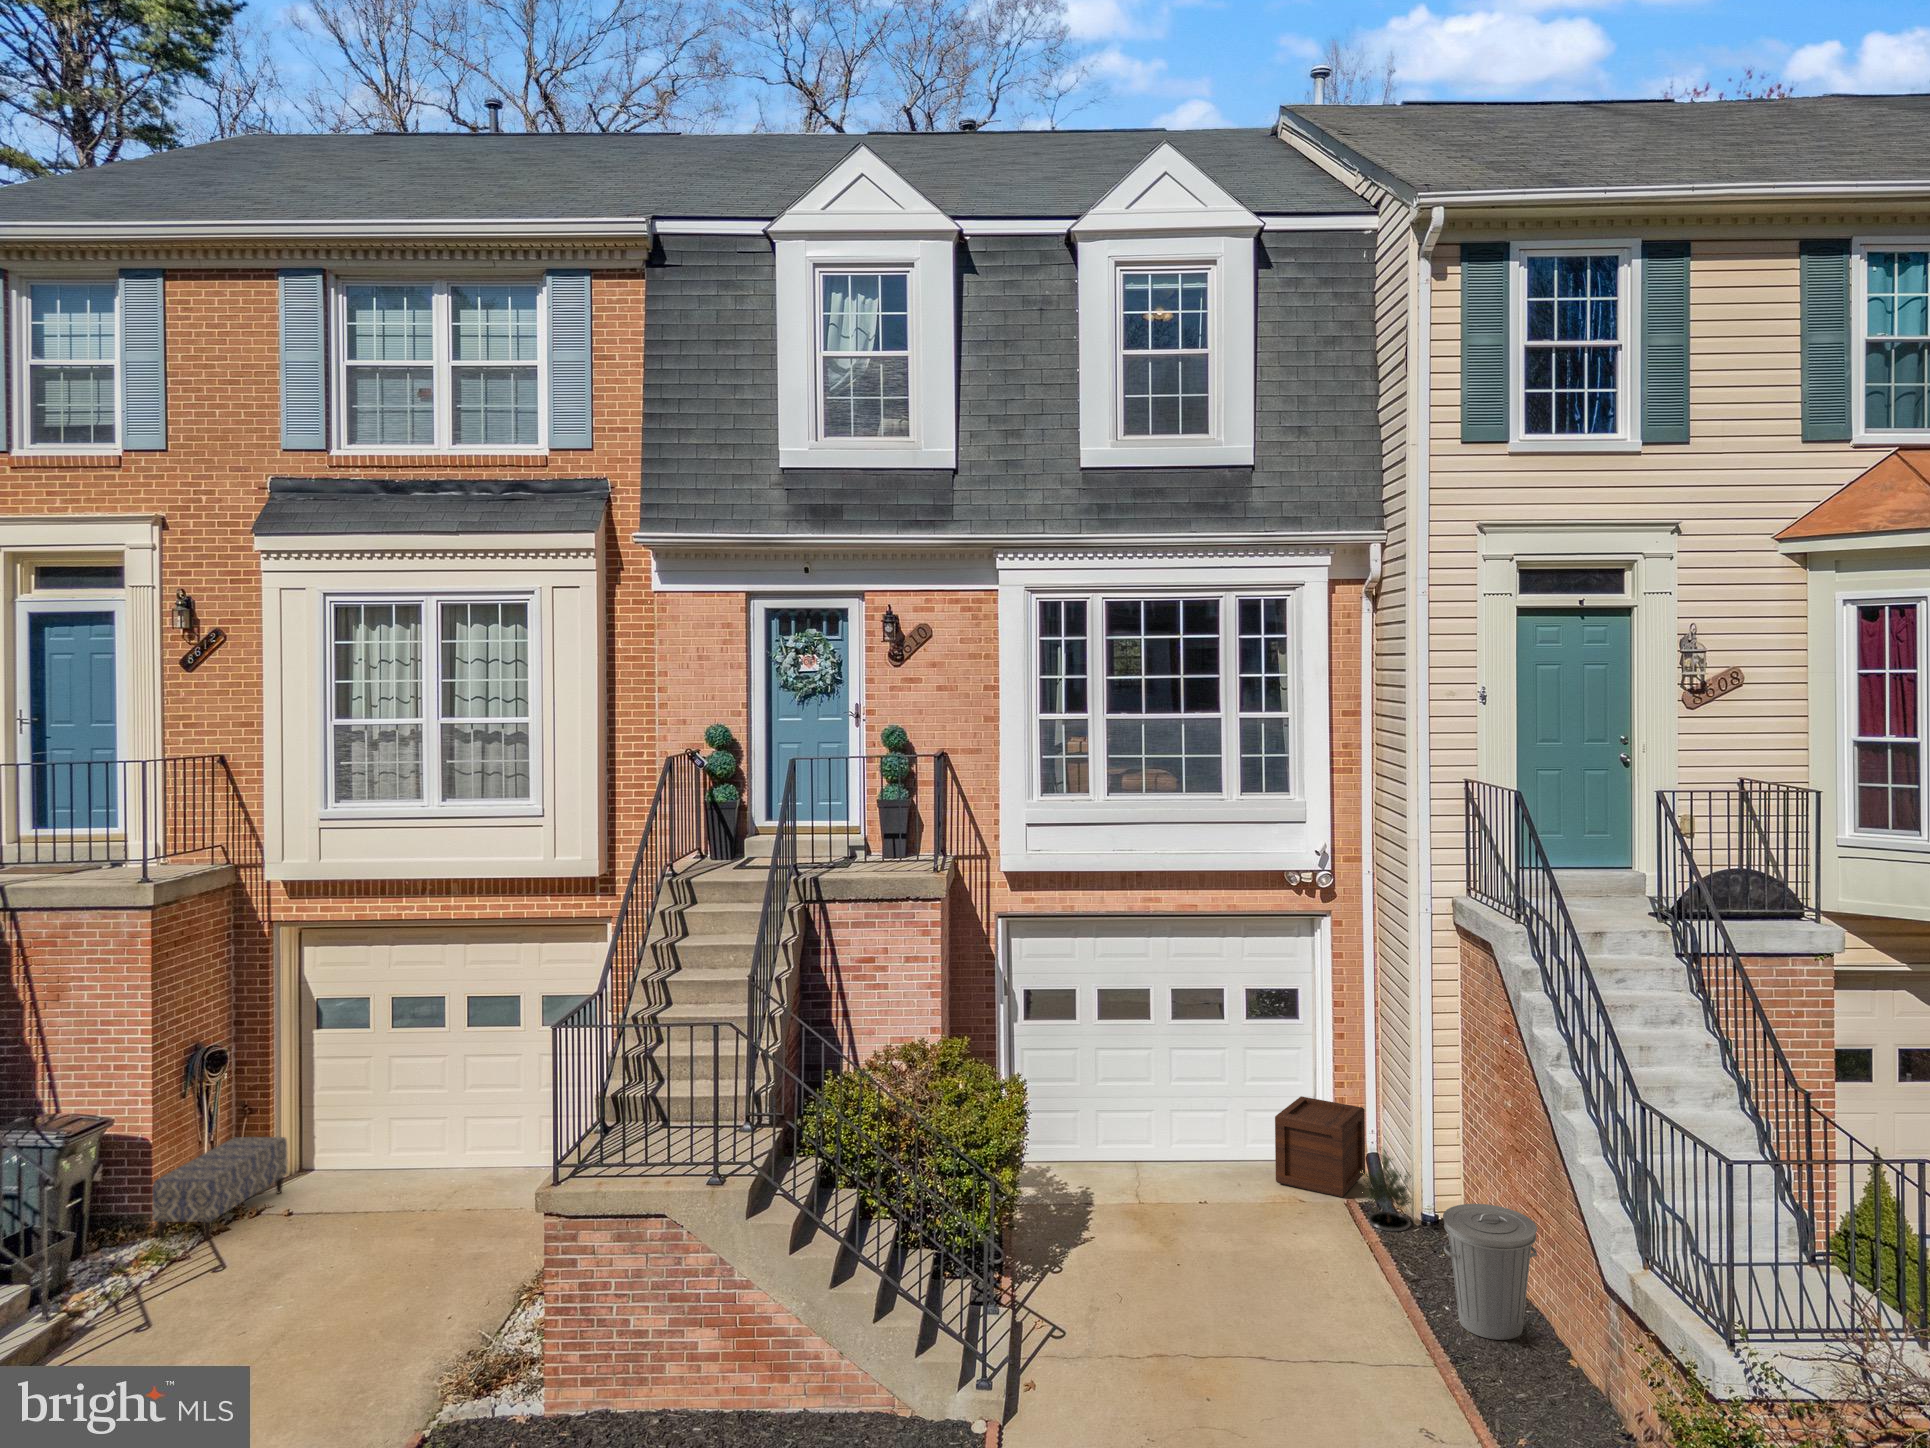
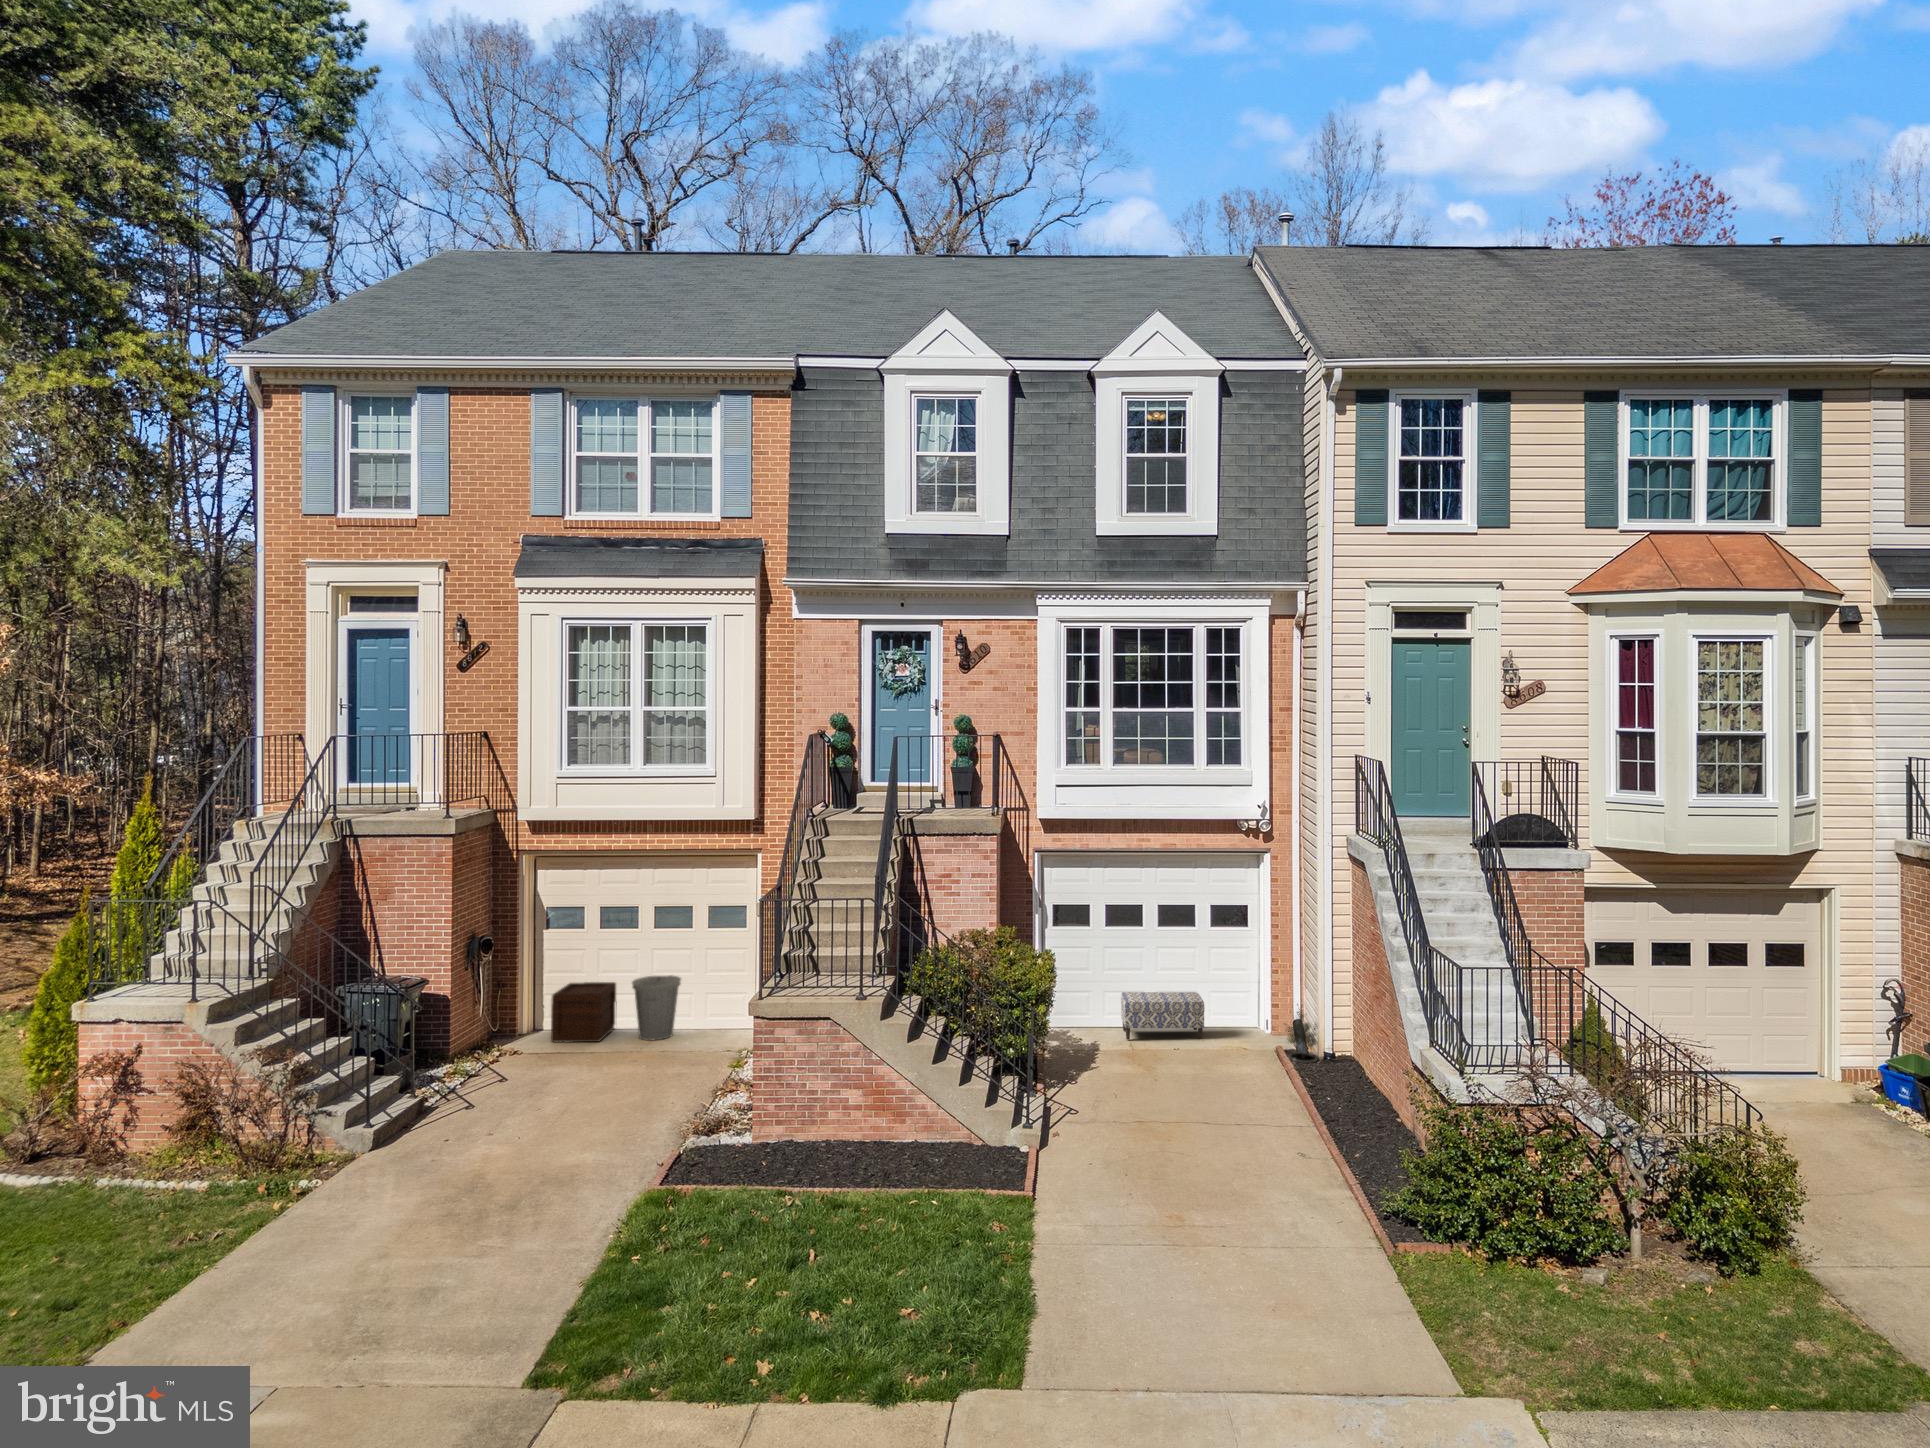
wooden crate: present [1275,1096,1365,1197] -> present [551,982,617,1042]
bench: present [152,1137,288,1240] -> present [1121,992,1204,1040]
trash can: present [1443,1204,1537,1340] -> present [632,975,681,1041]

